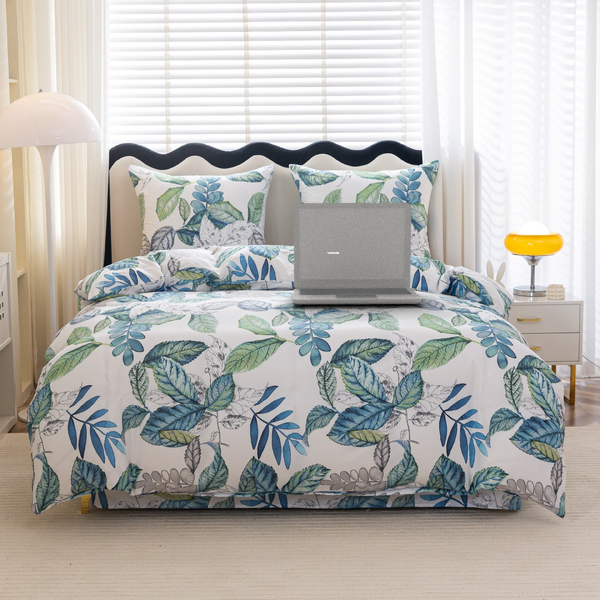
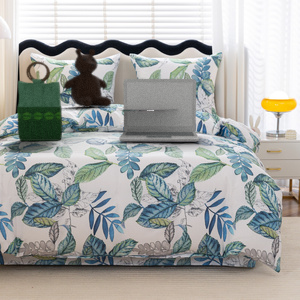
teddy bear: none [193,156,270,250] -> present [64,49,111,108]
tote bag: none [125,176,197,305] -> present [17,62,62,141]

